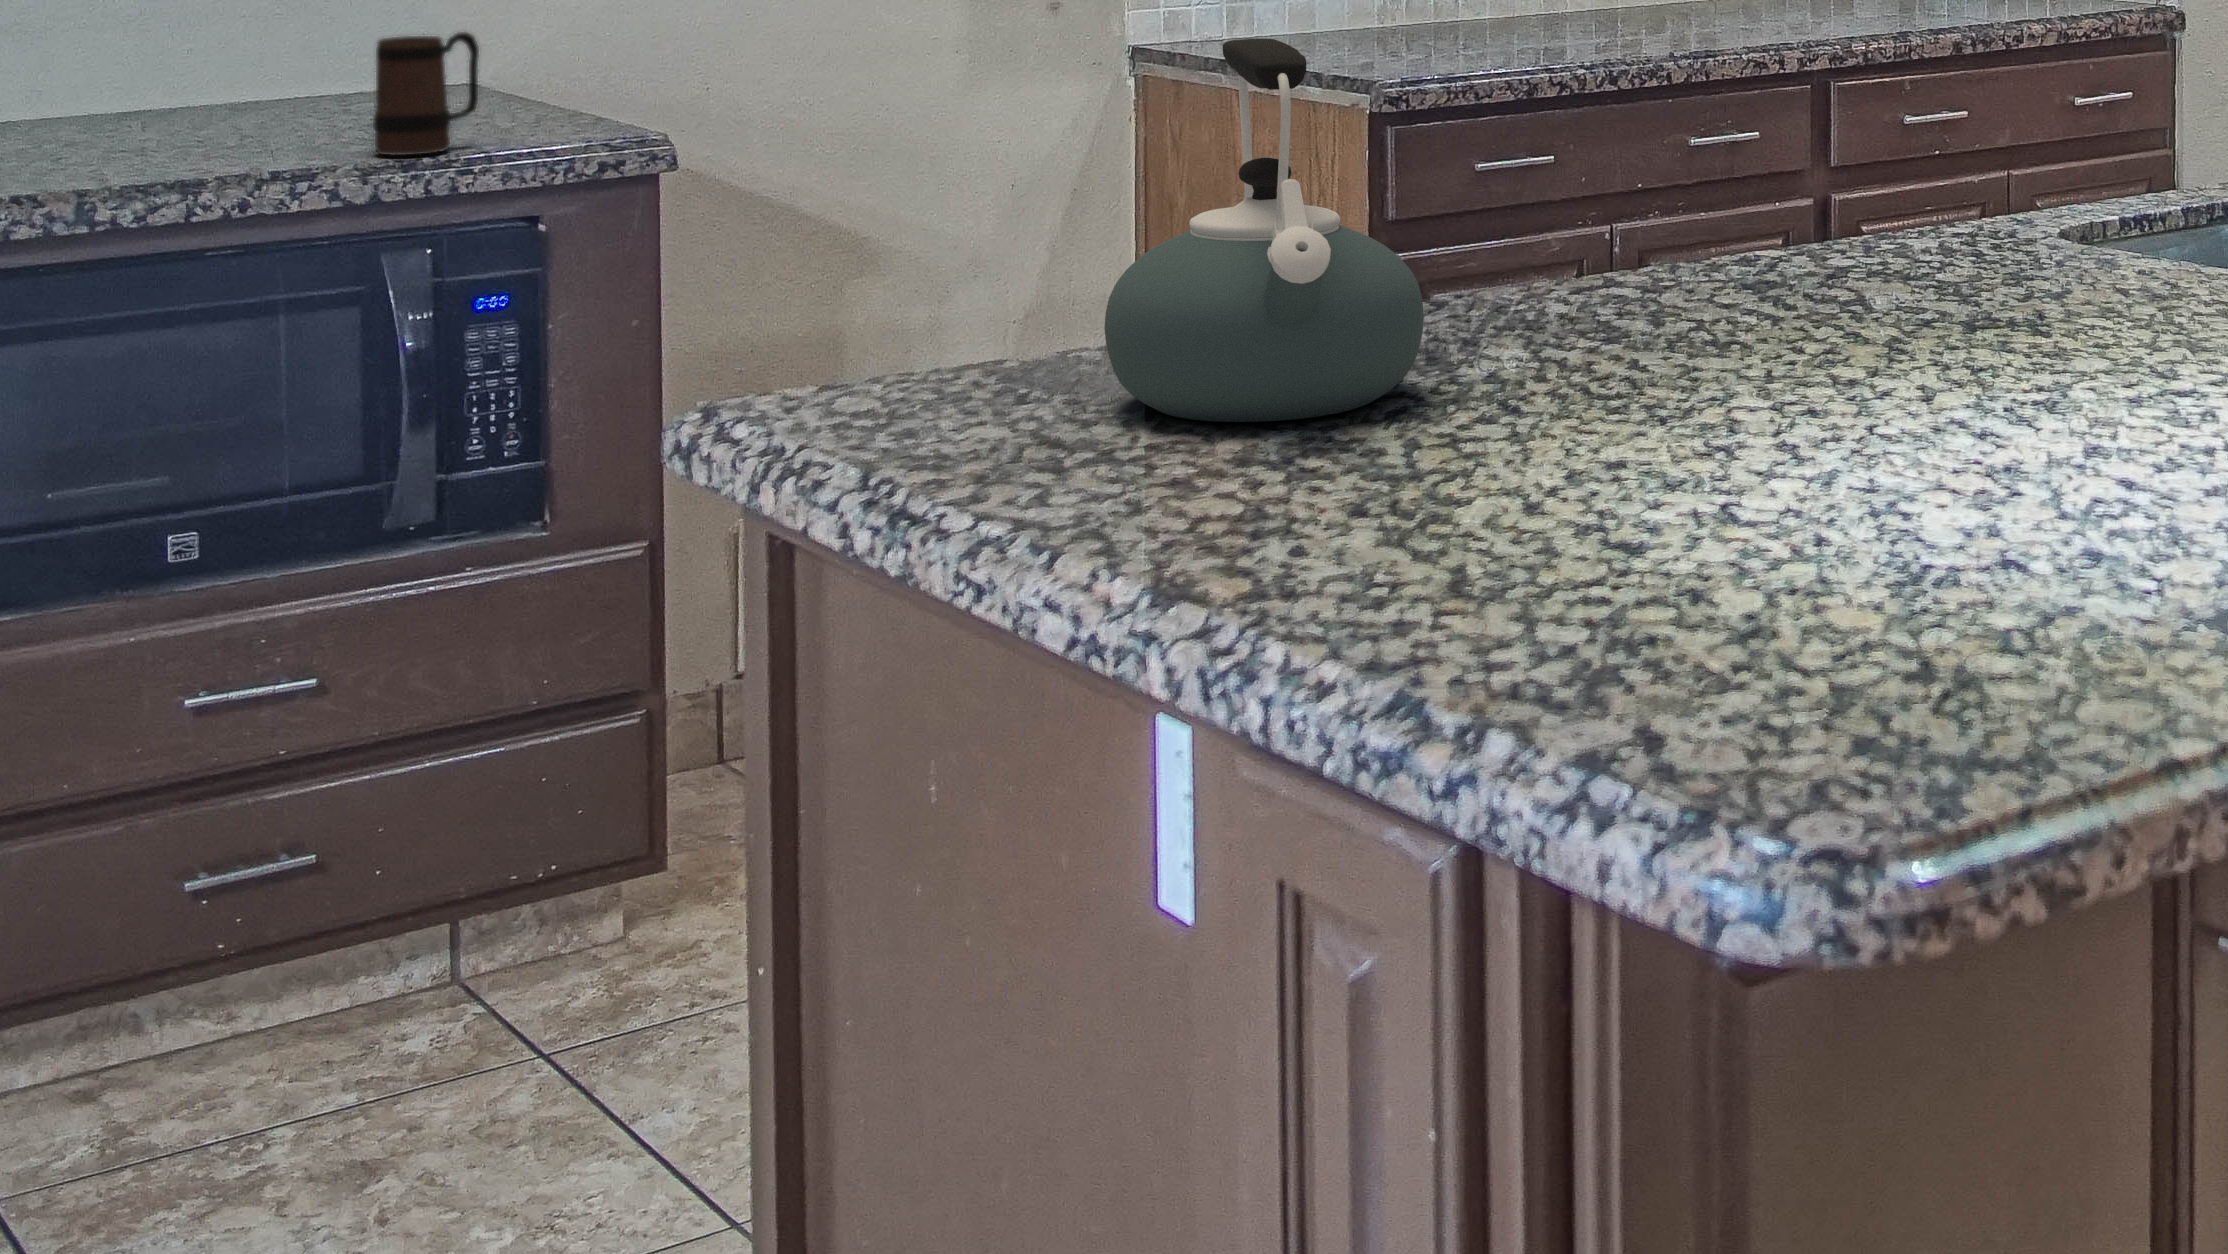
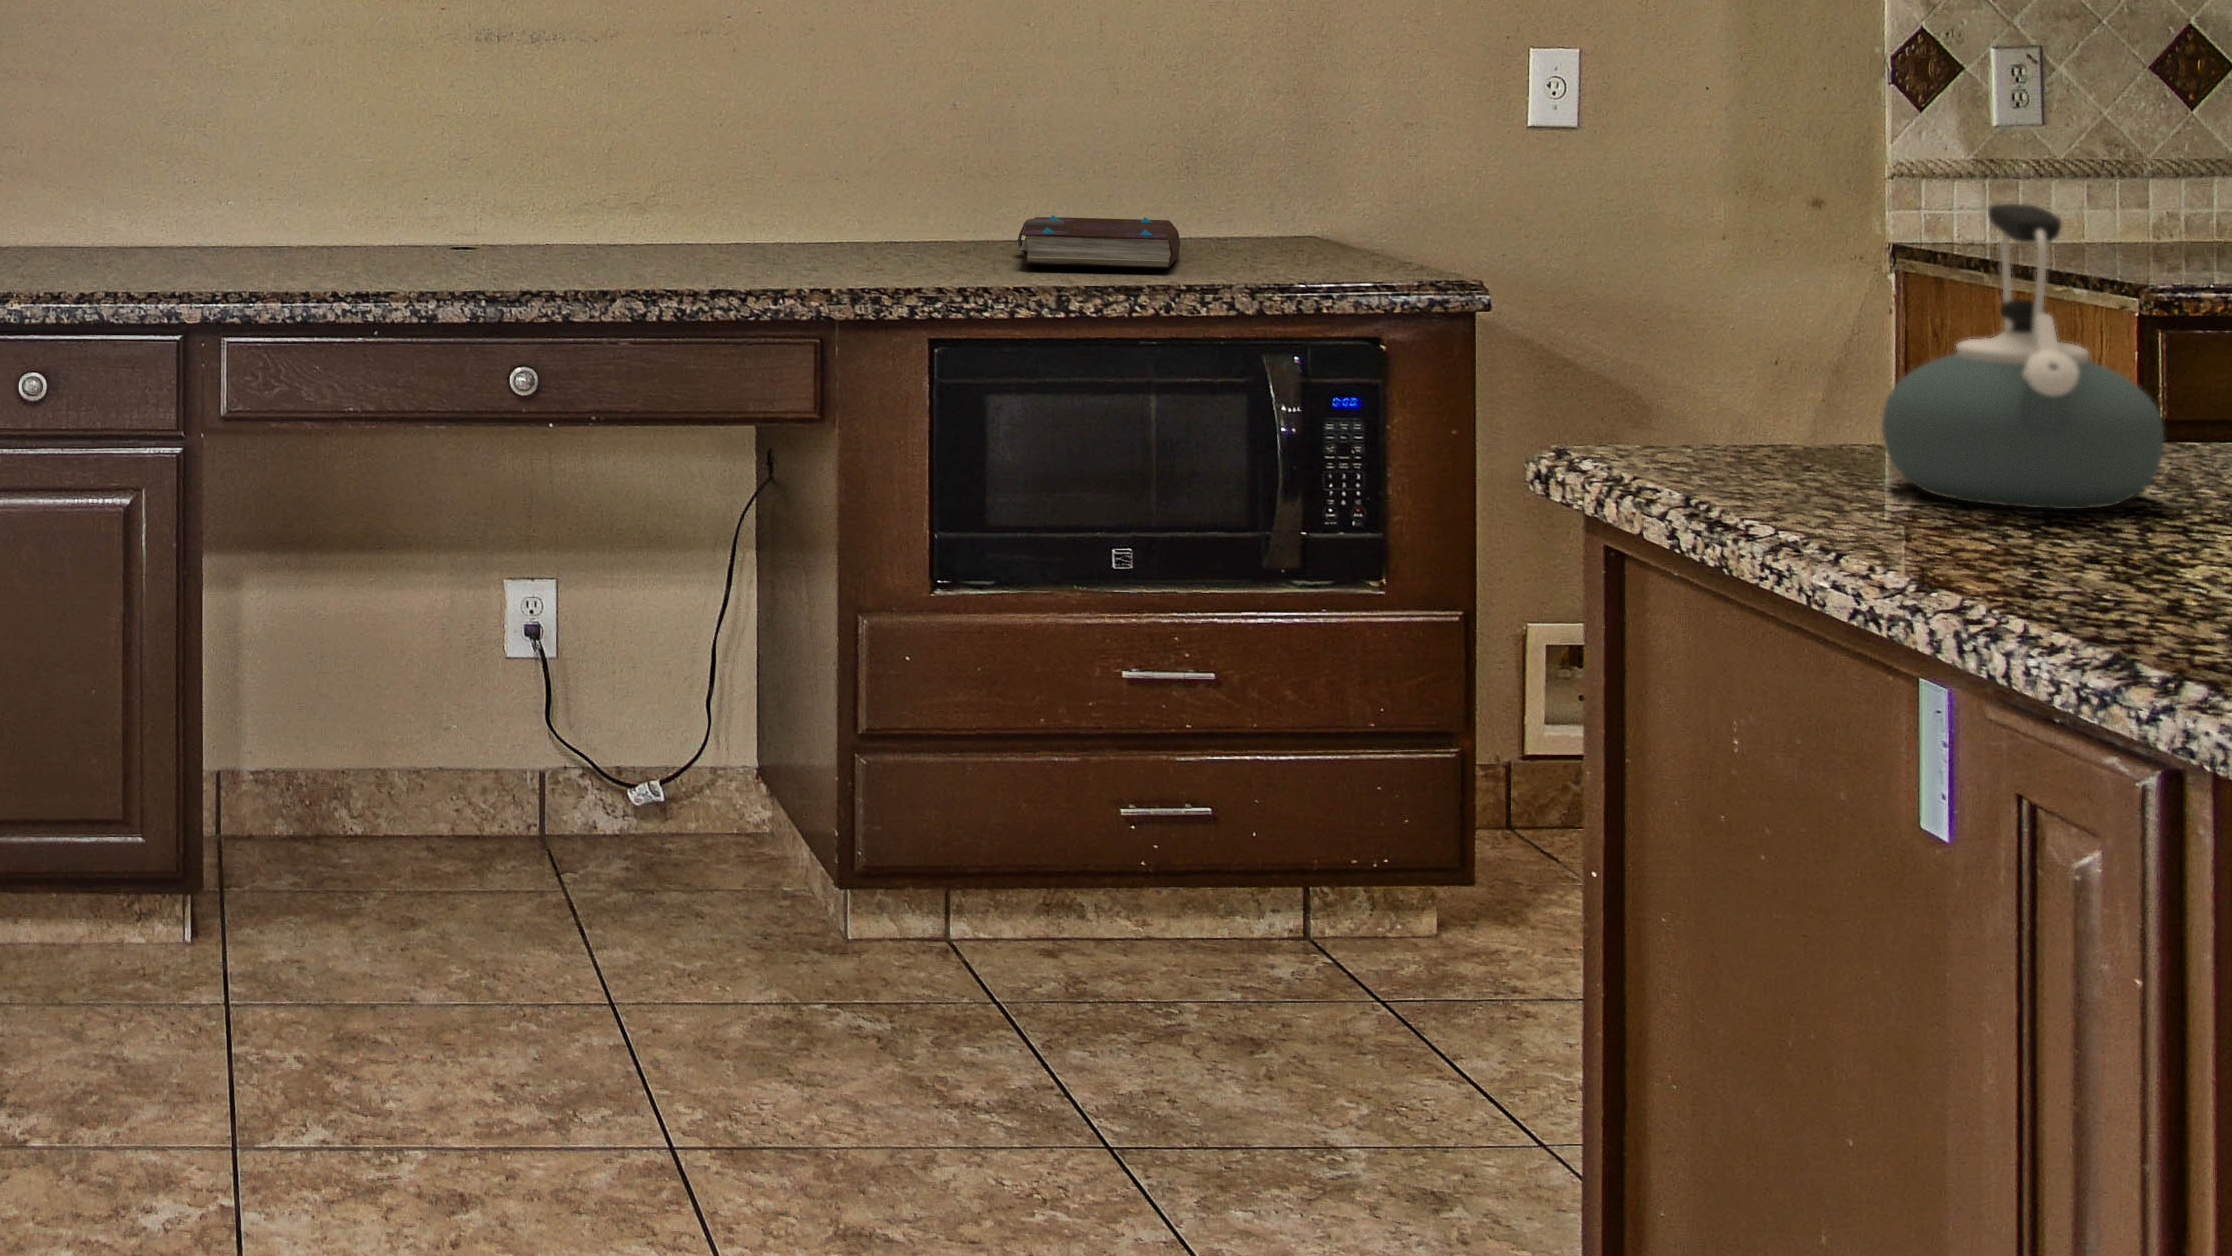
mug: present [373,32,479,155] -> none [1257,186,1337,281]
book: none [30,81,278,161] -> present [1018,215,1180,268]

